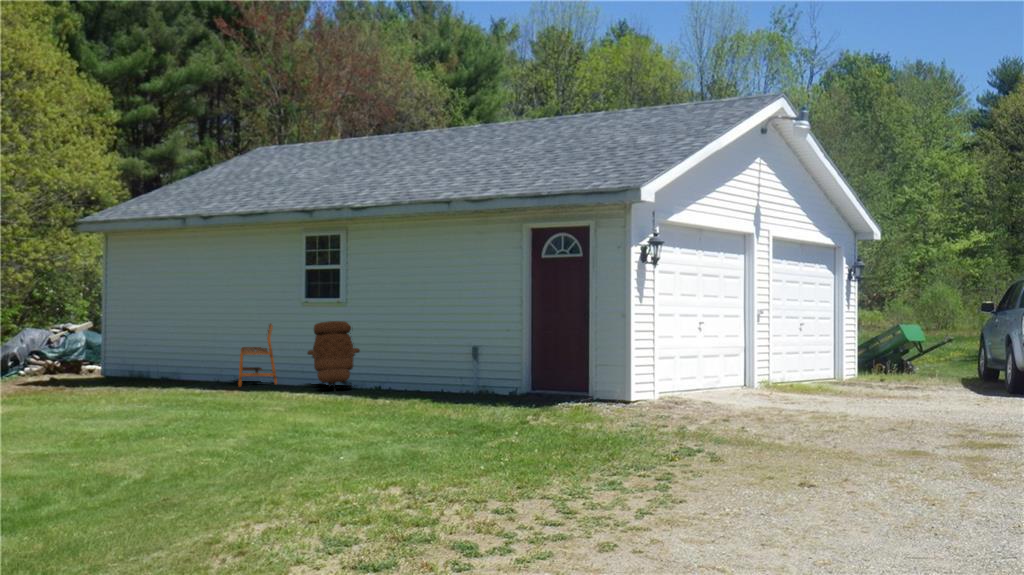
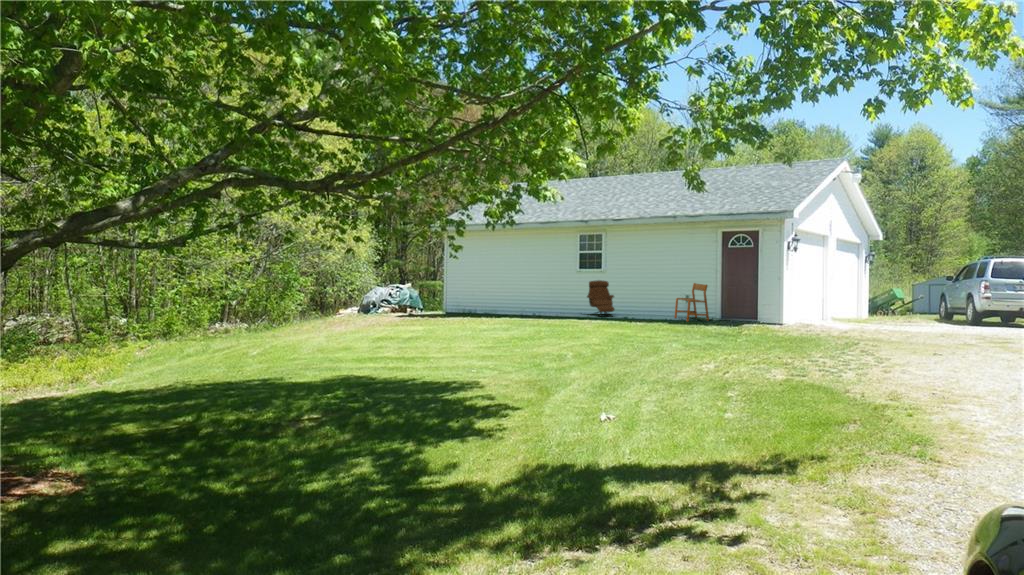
bench: present [238,323,277,387] -> present [675,283,709,322]

